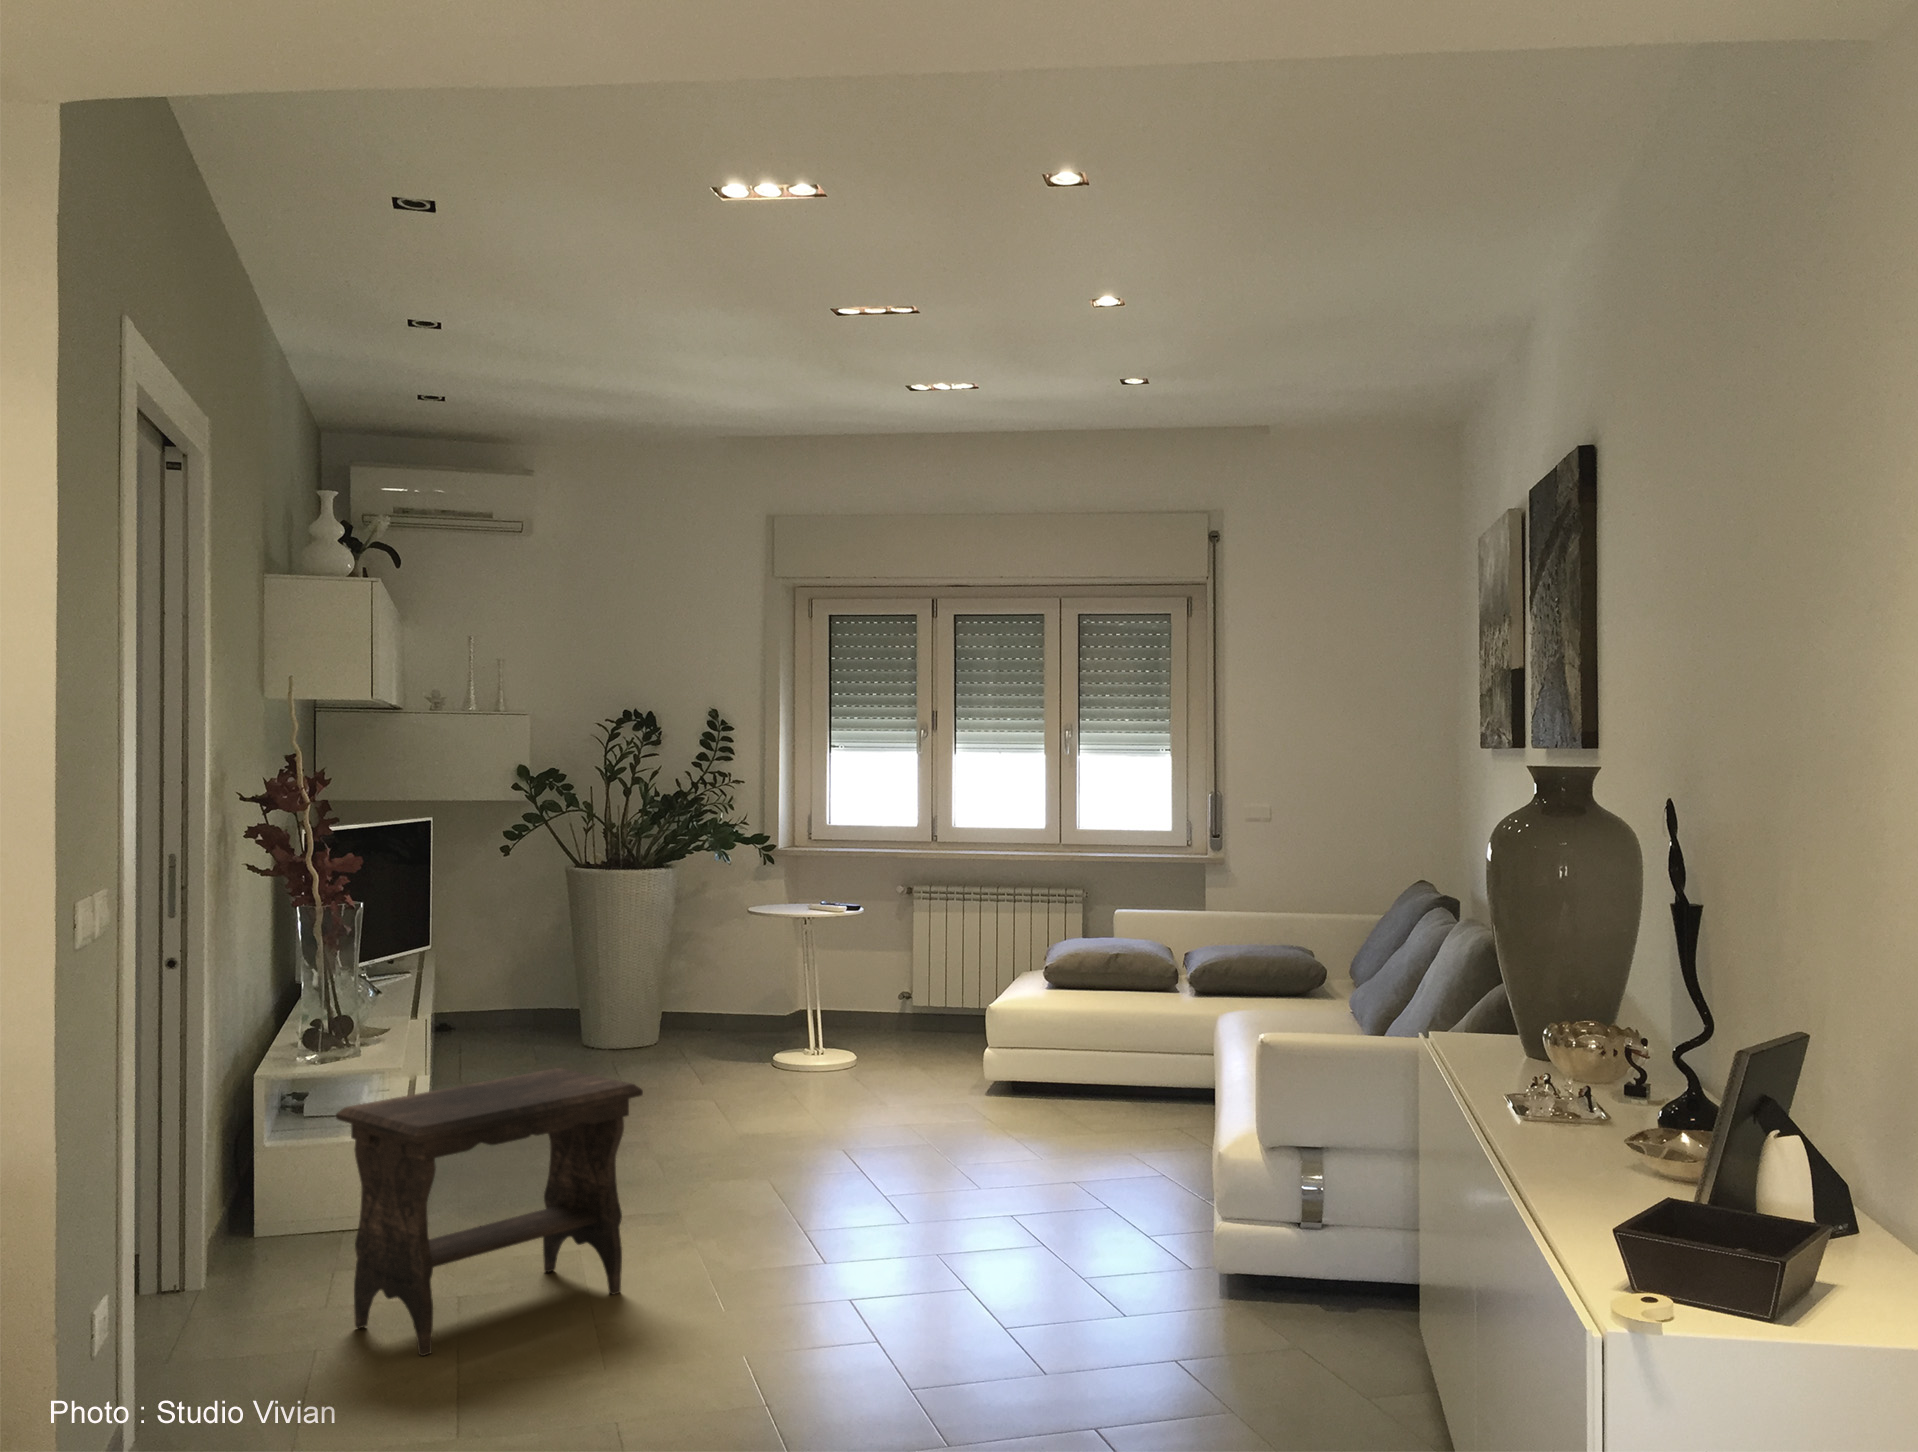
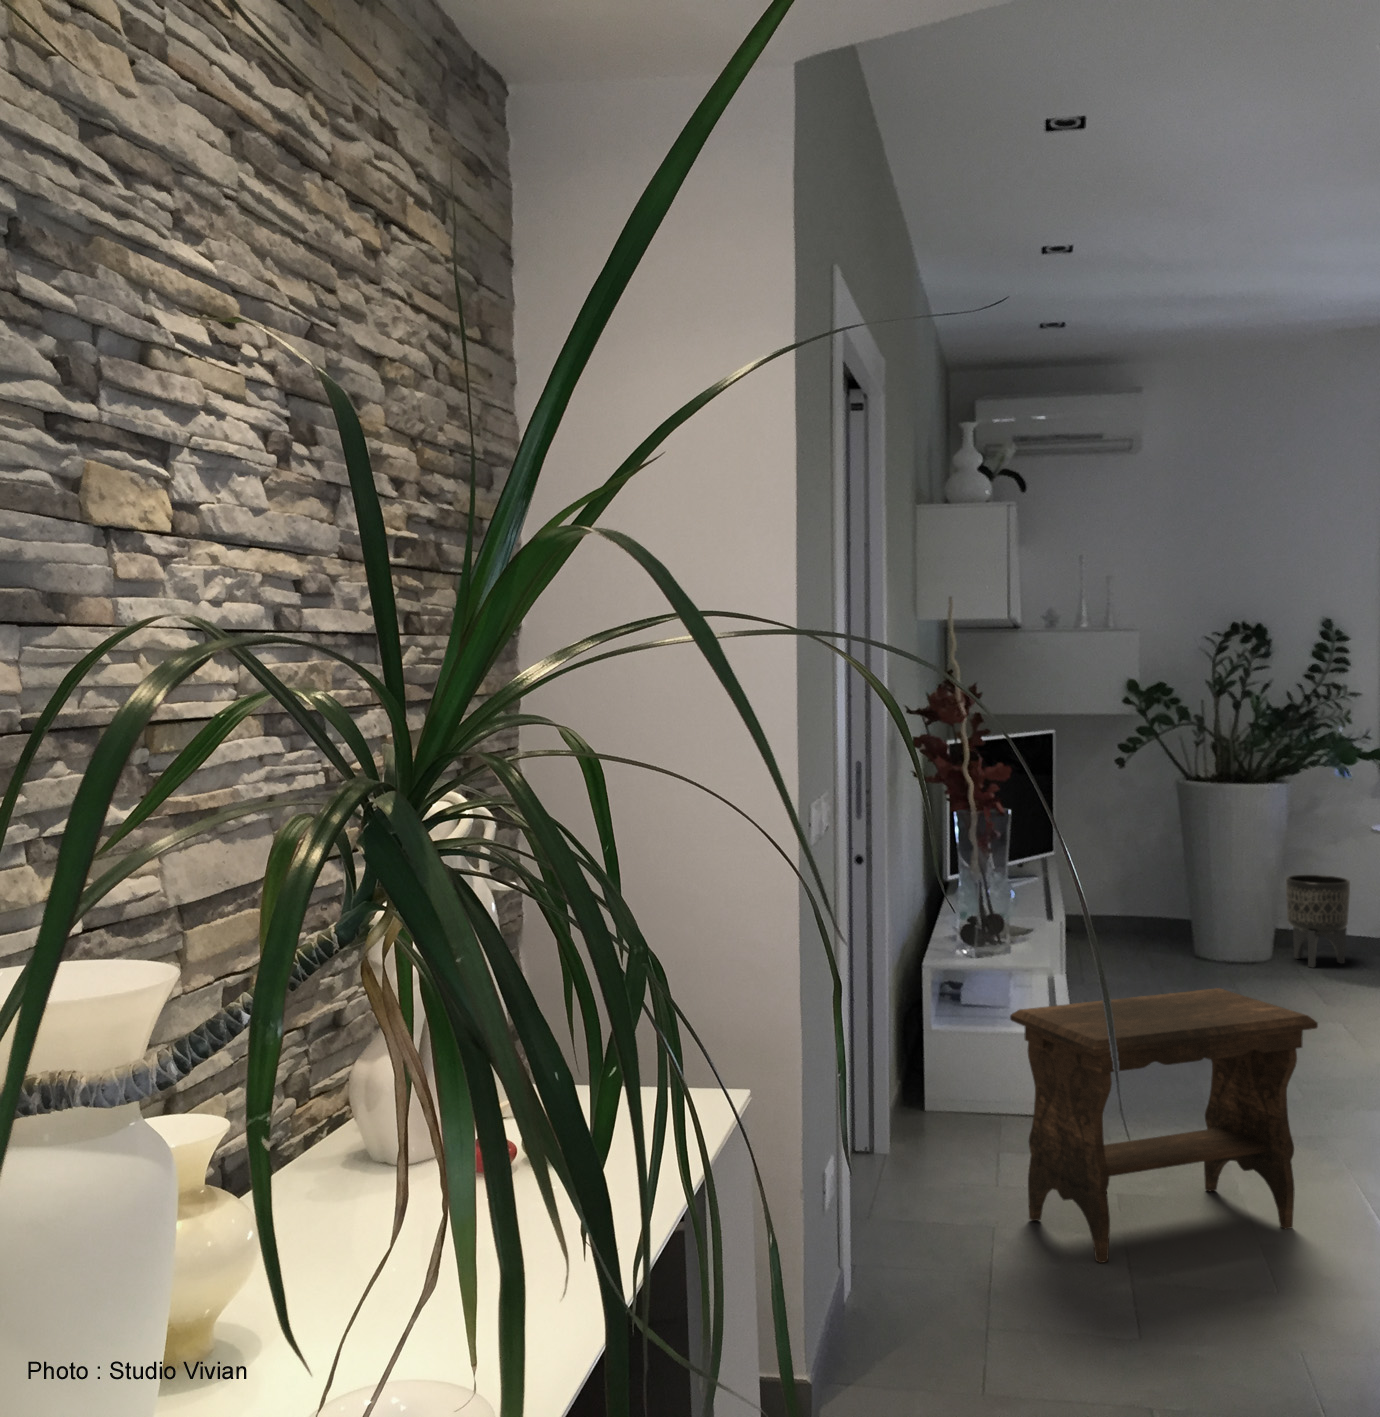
planter: none [671,960,731,1052] -> present [1286,875,1350,967]

